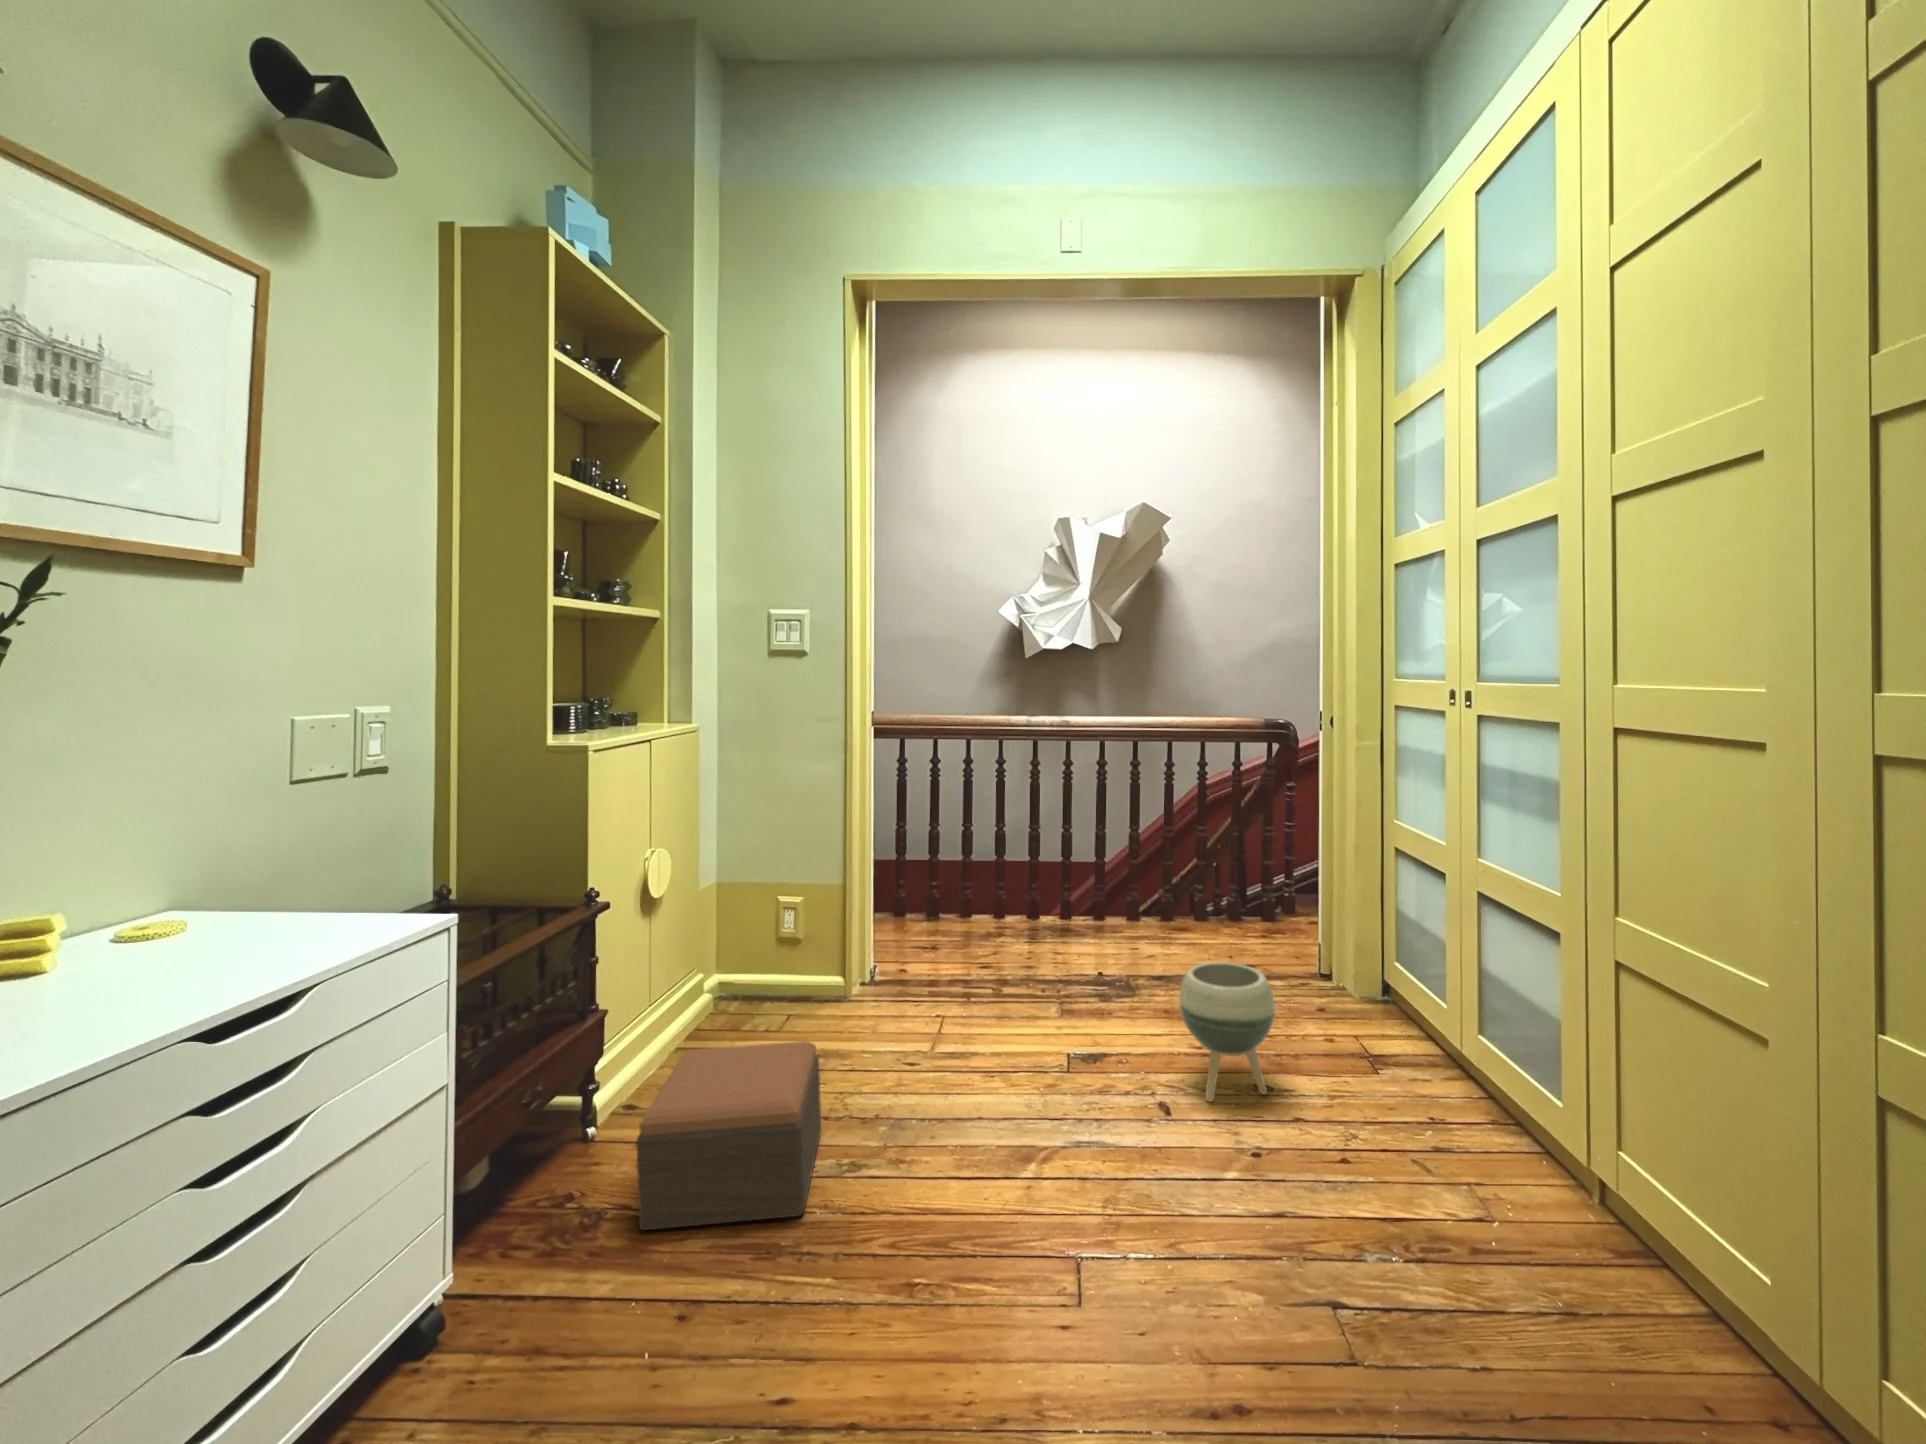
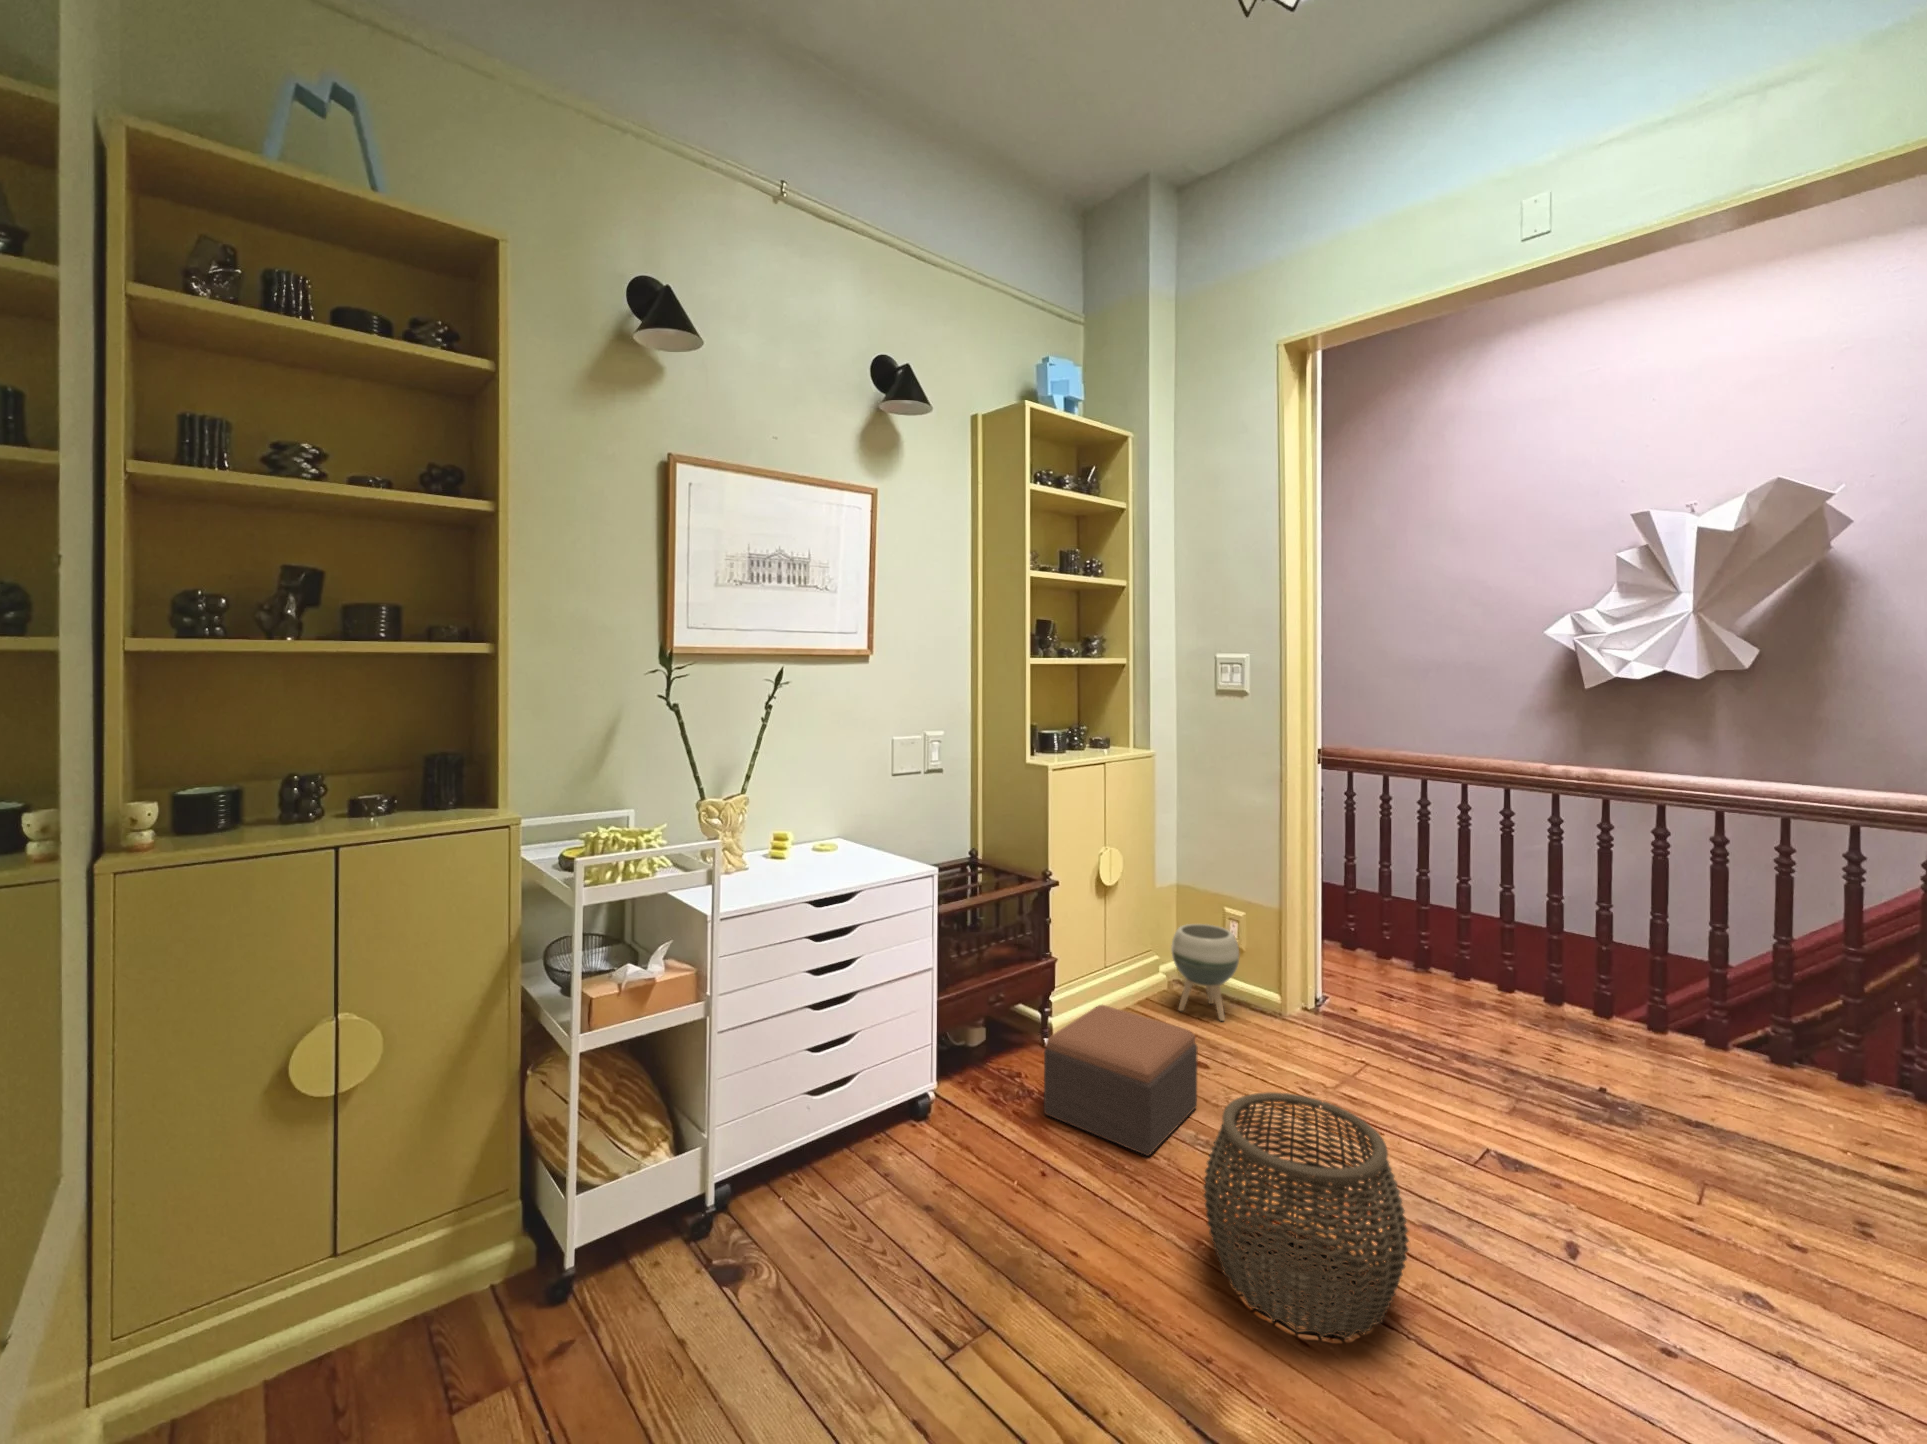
planter: present [1179,962,1275,1101] -> present [1171,924,1240,1021]
woven basket: none [919,1058,1127,1331] -> present [1204,1092,1409,1339]

